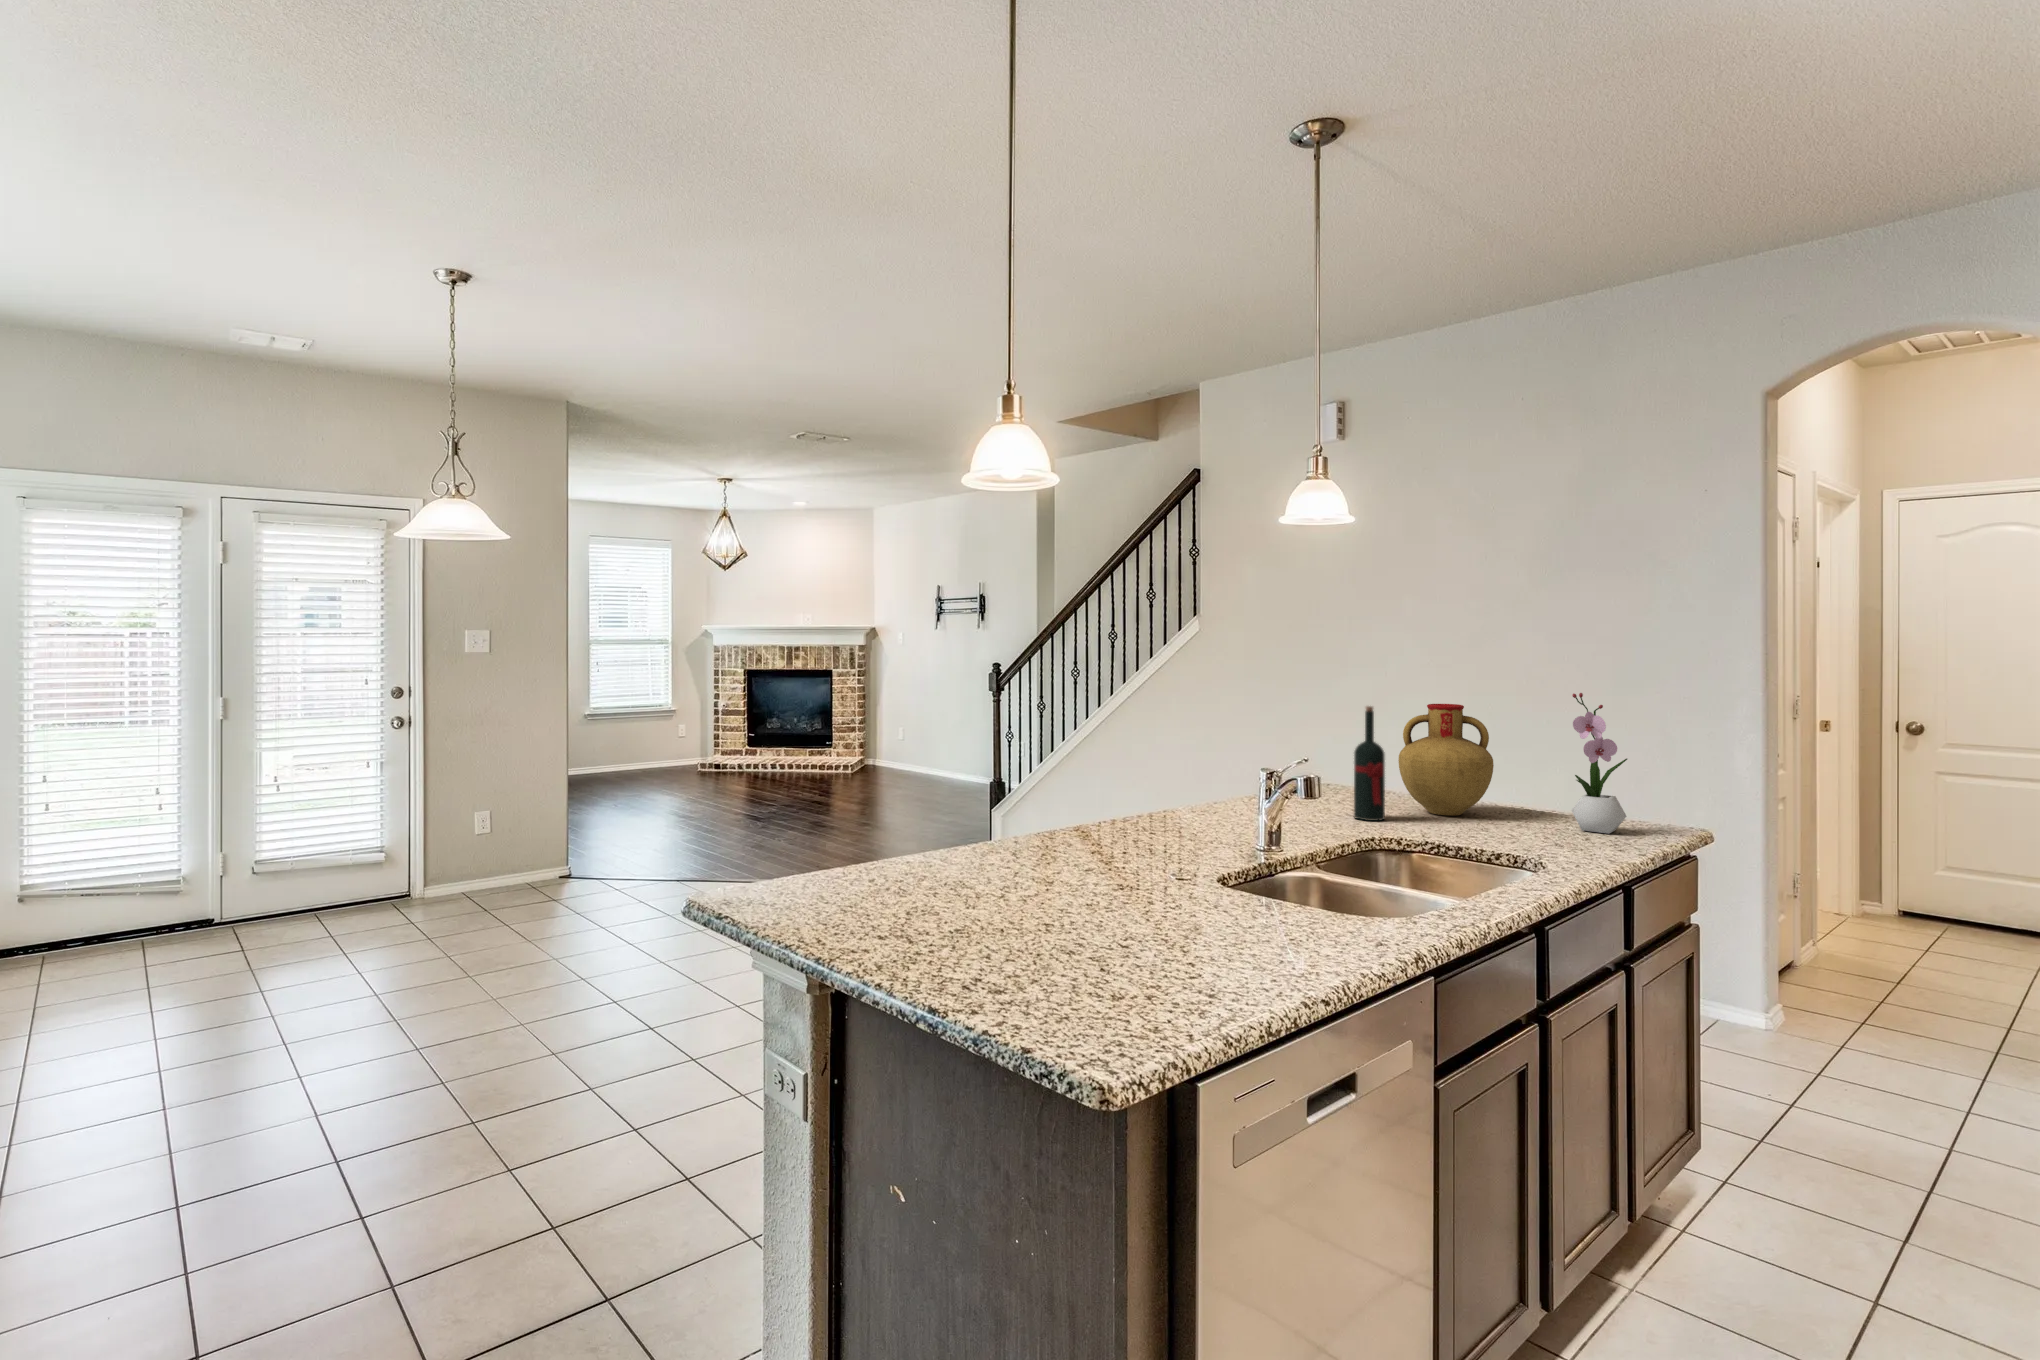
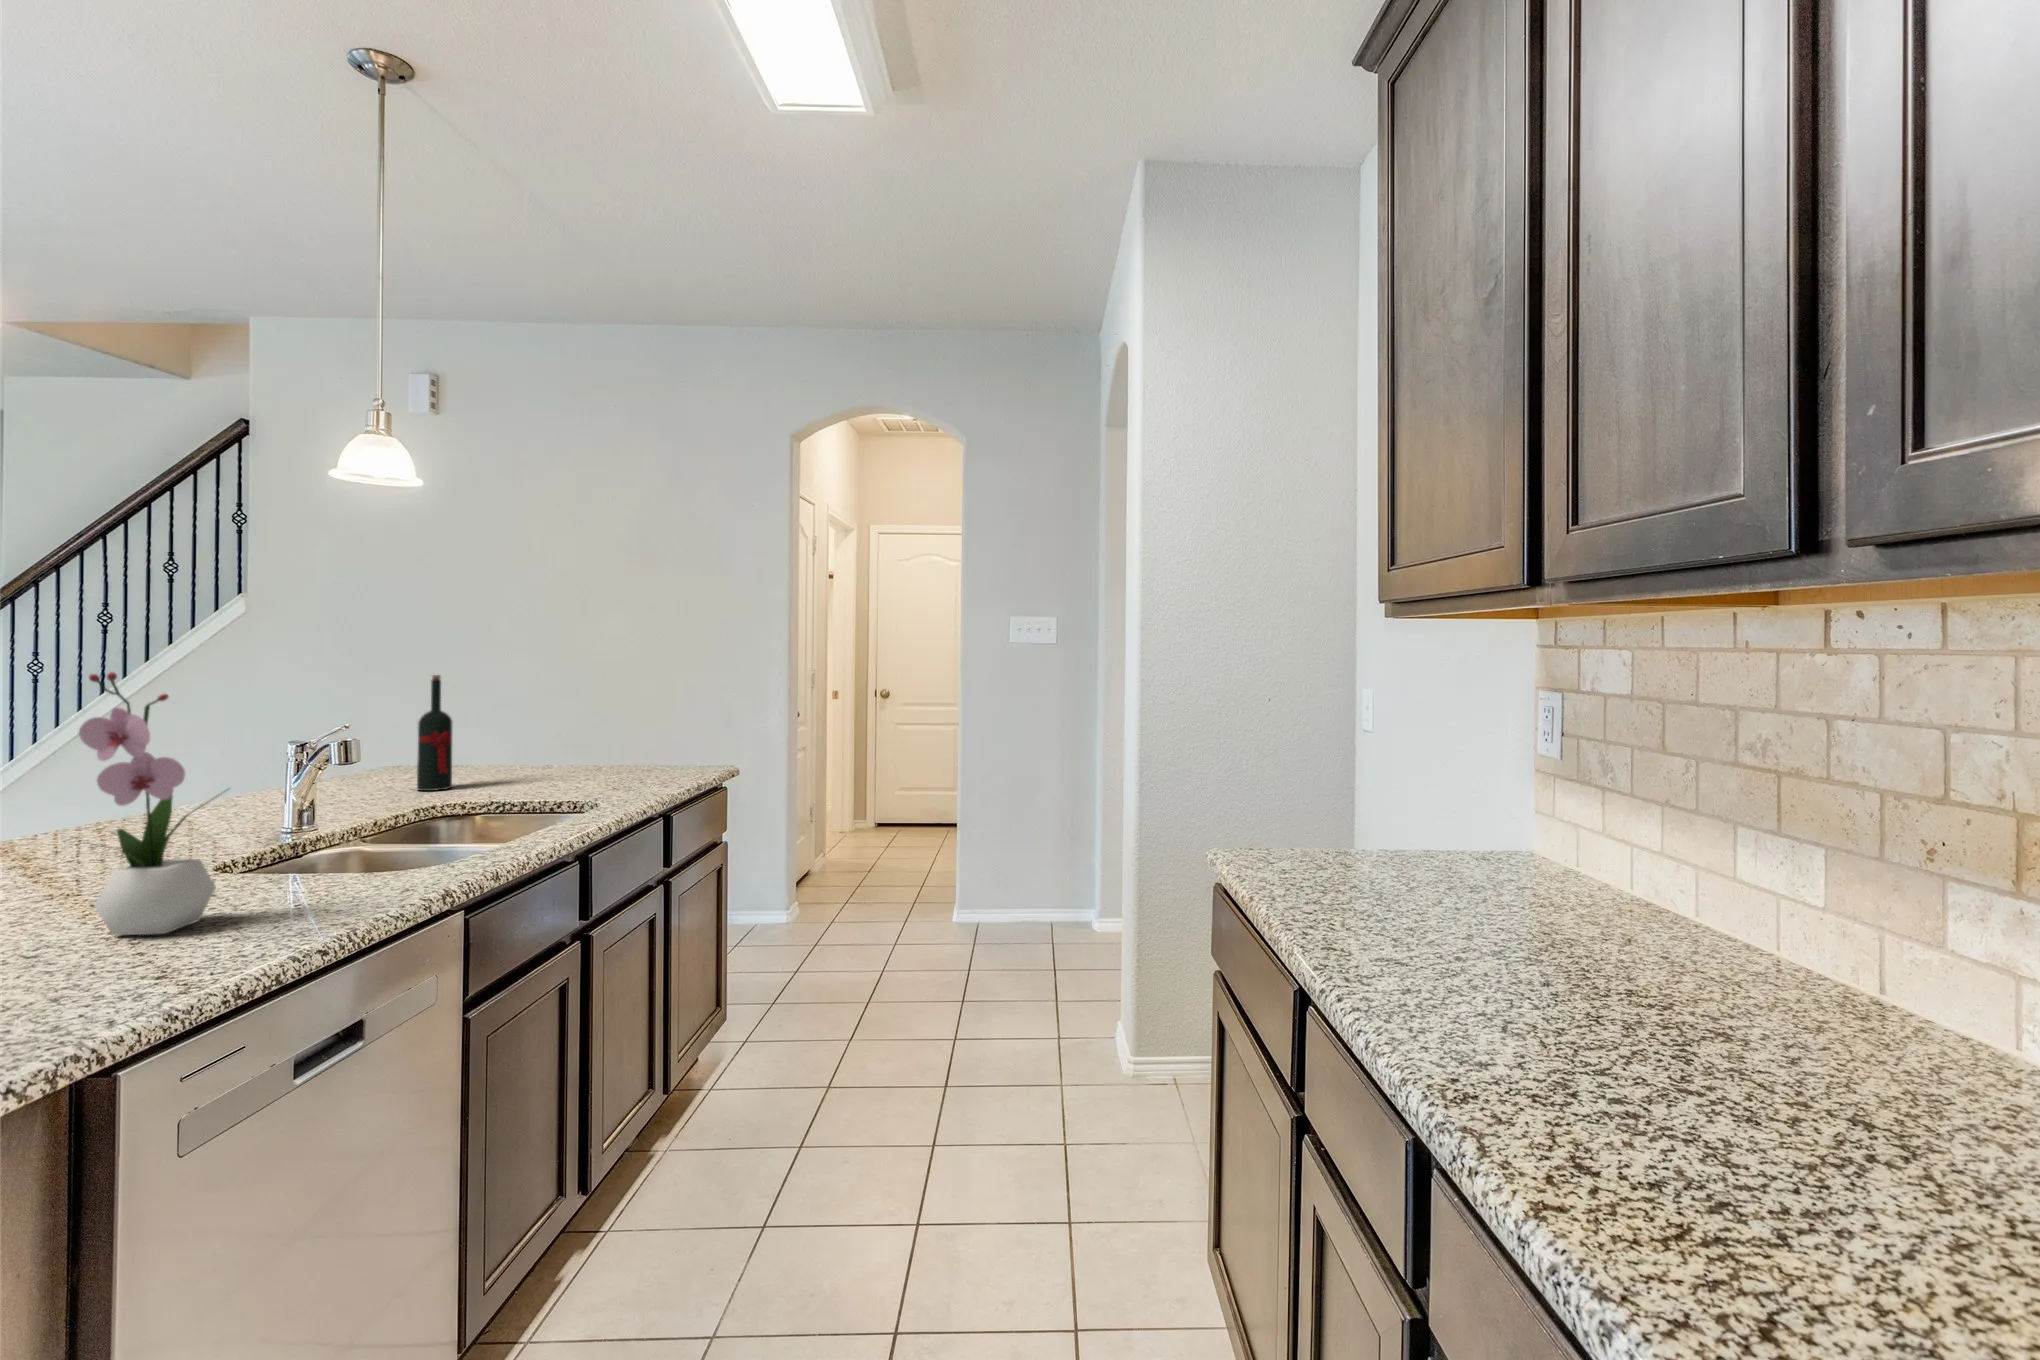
flower arrangement: present [1571,693,1627,834] -> present [79,672,219,935]
vase: present [1398,704,1494,815] -> none [471,673,566,778]

